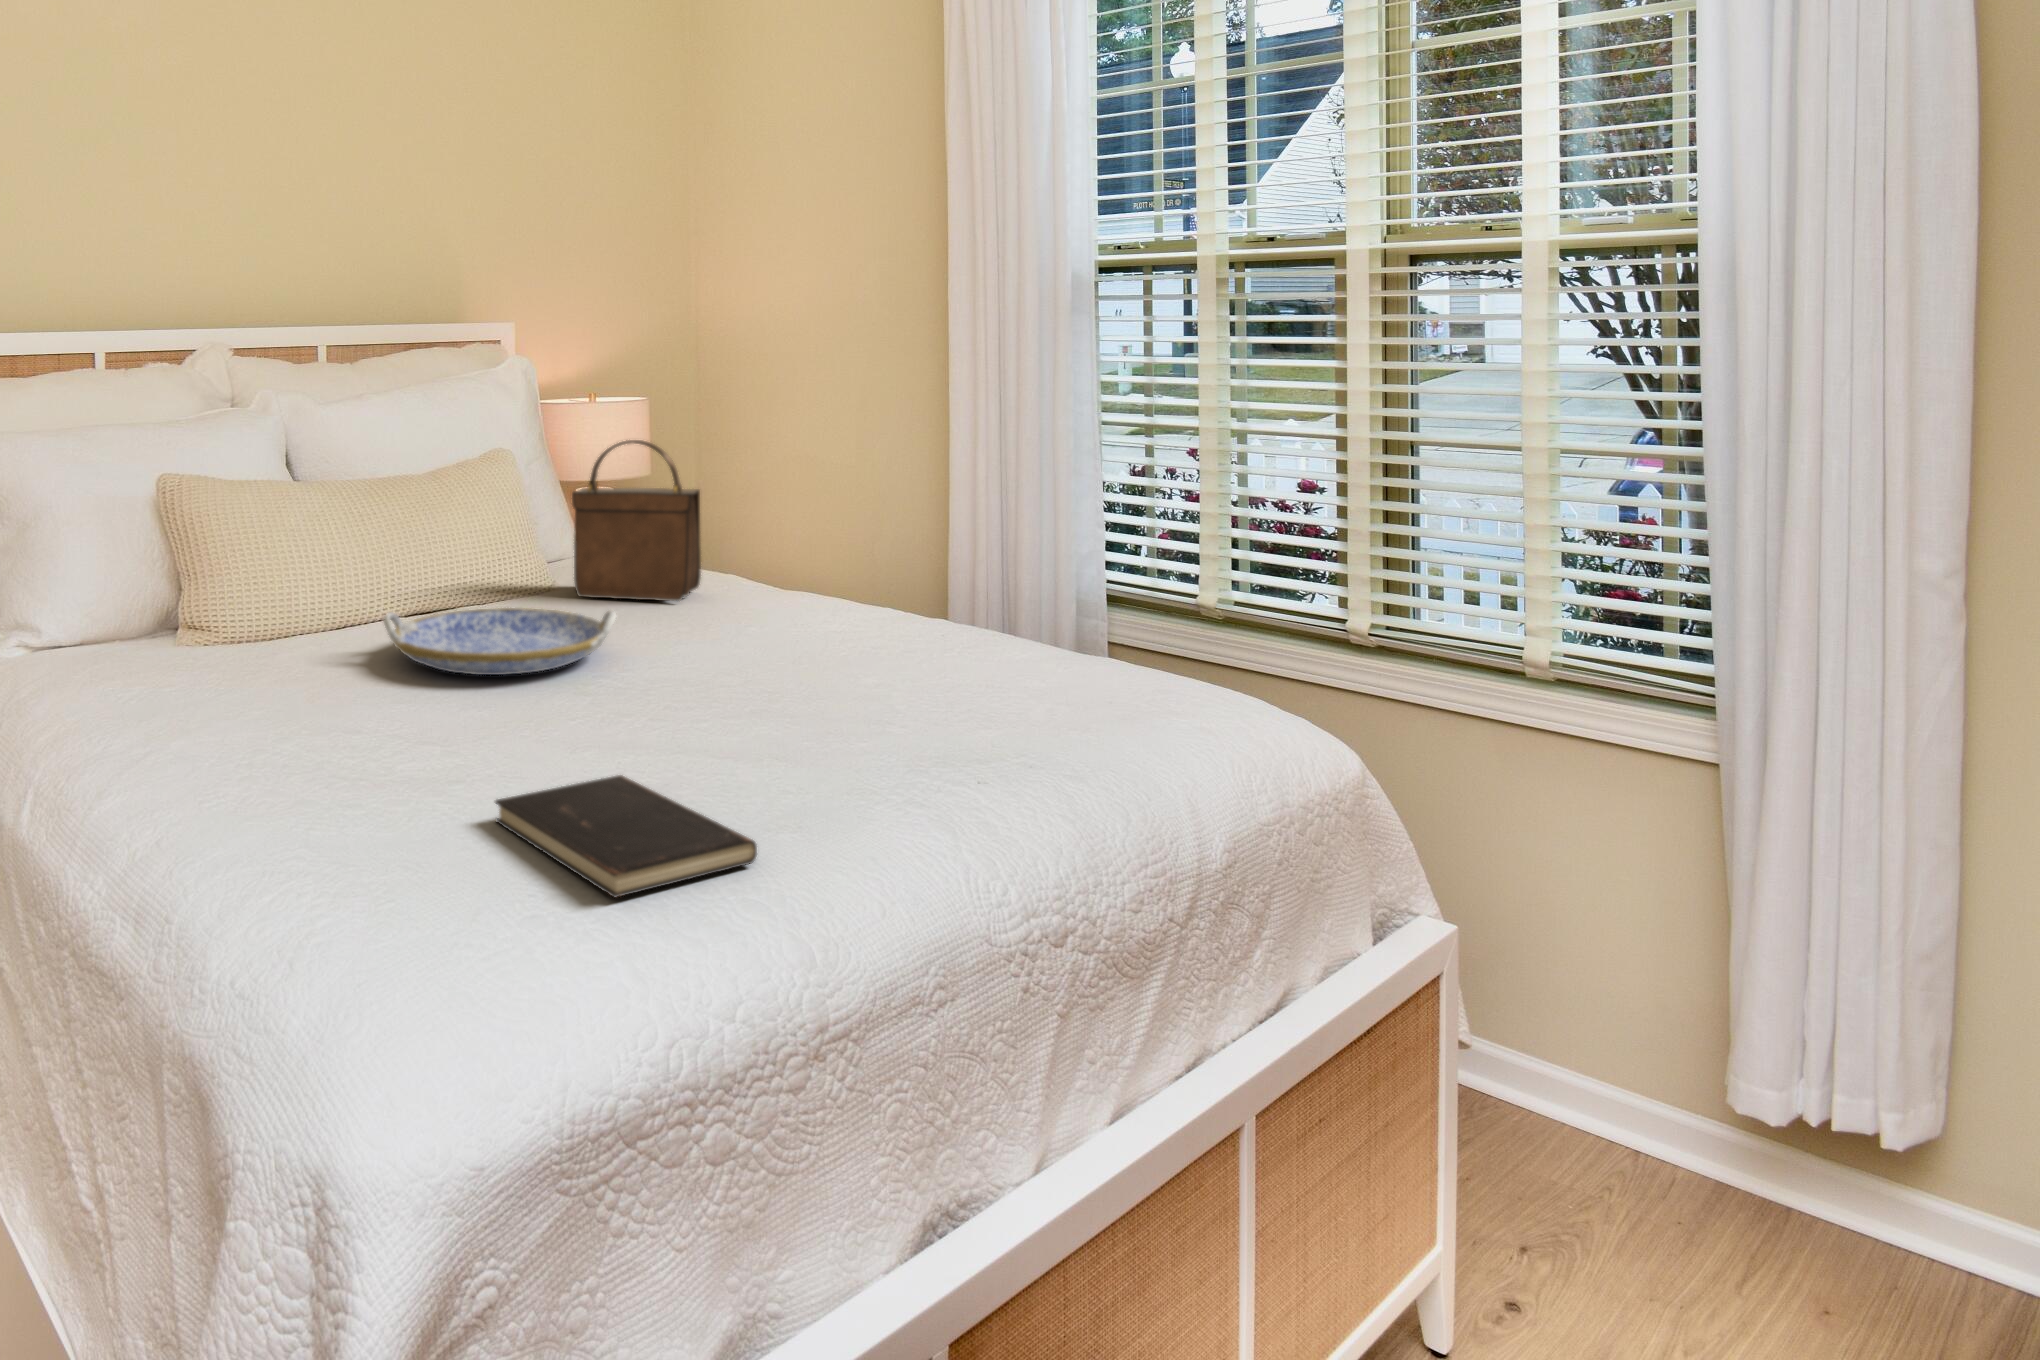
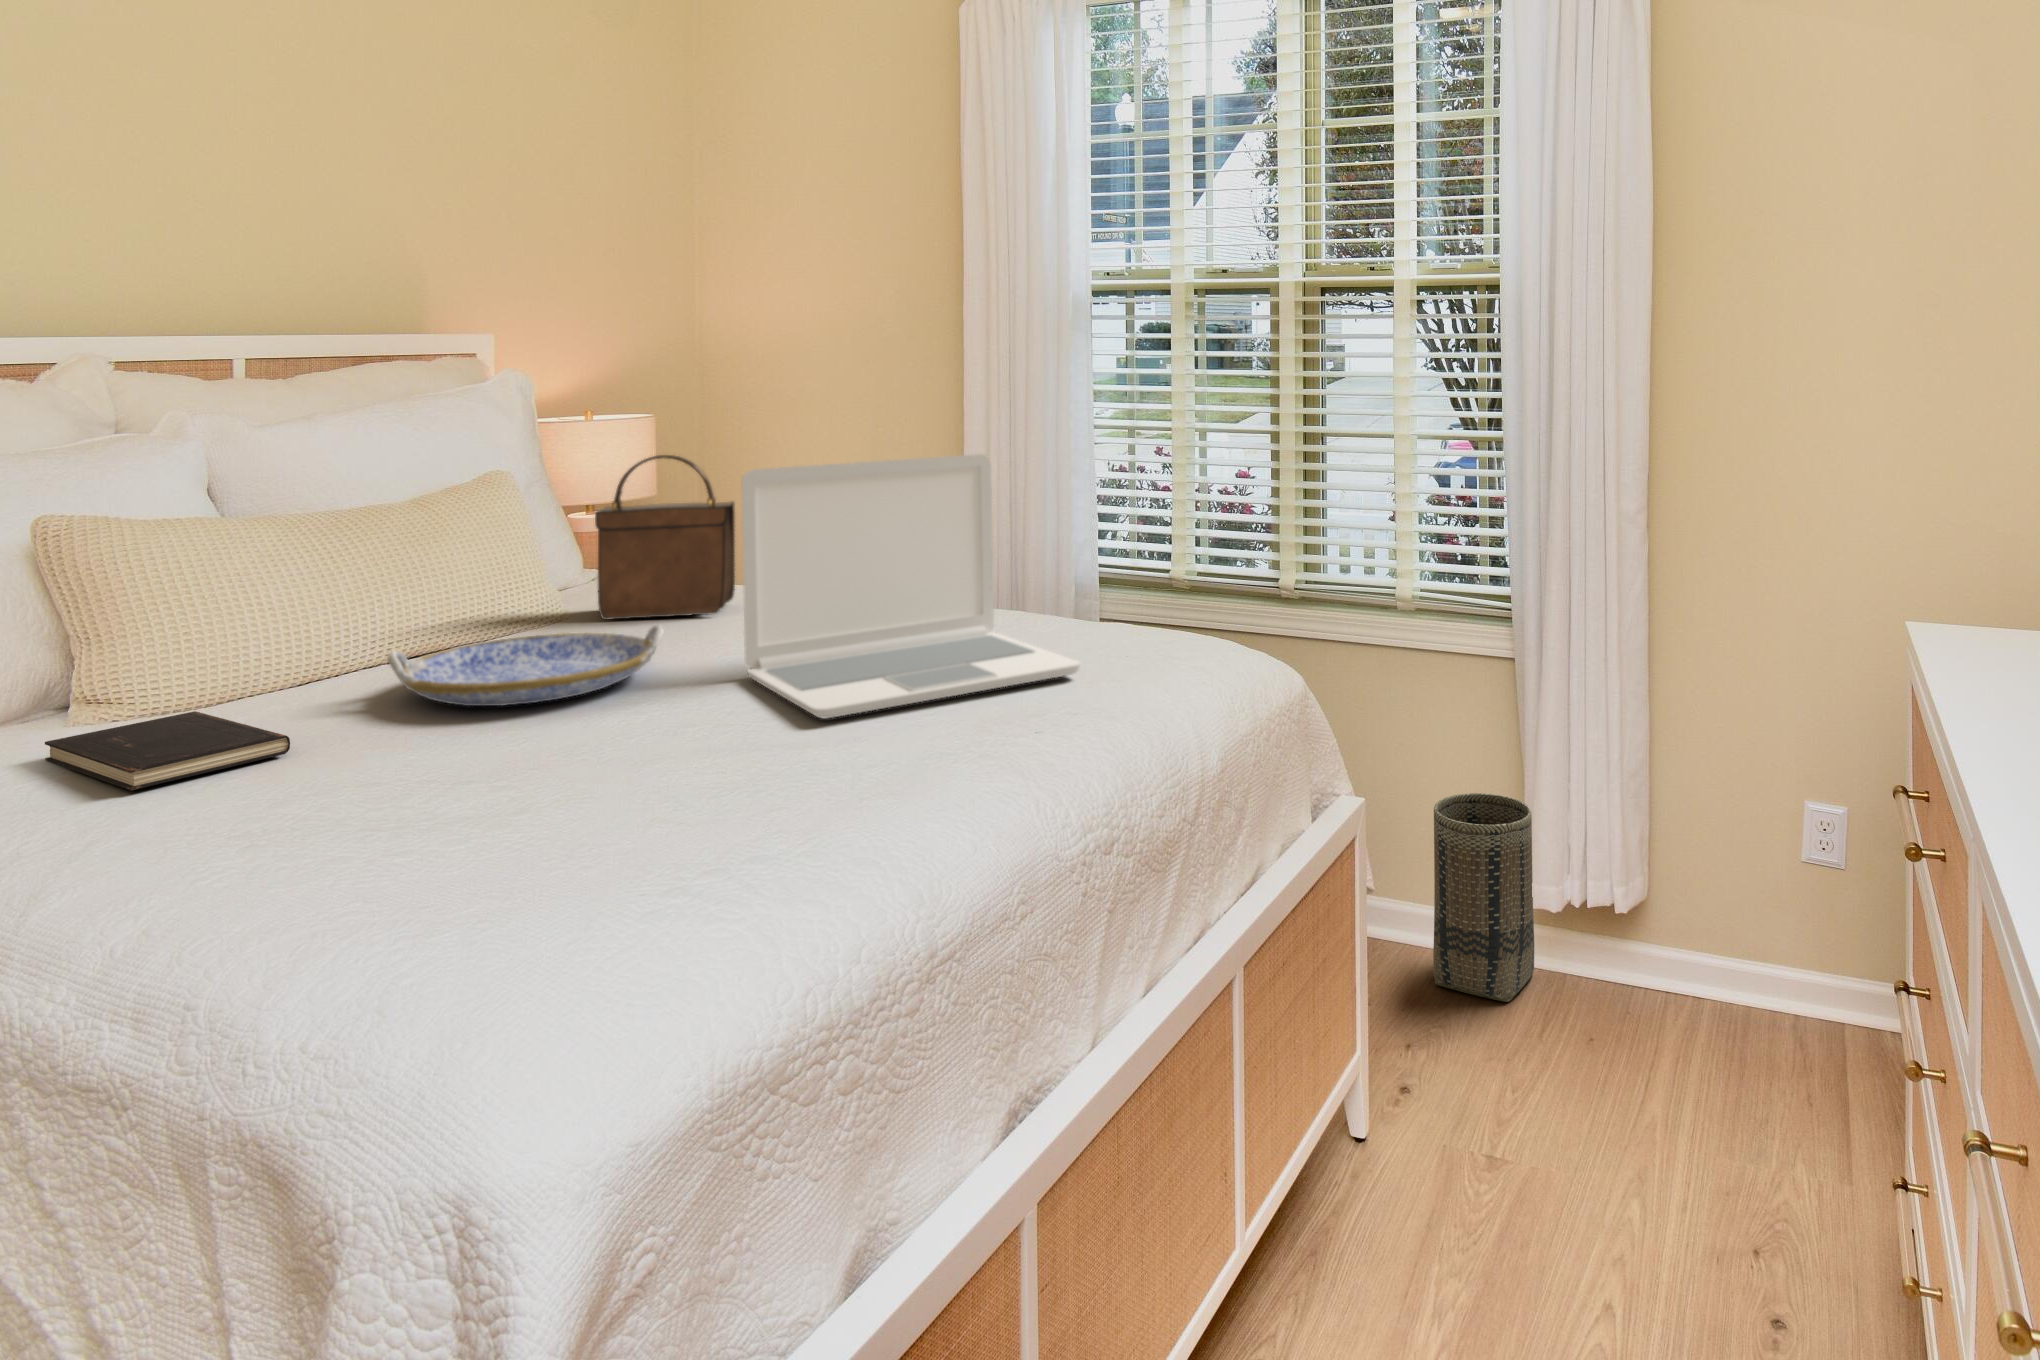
laptop: none [686,453,1049,730] -> present [742,454,1080,718]
hardcover book: present [495,775,757,897] -> present [45,711,290,790]
basket: none [1569,932,1743,1233] -> present [1433,793,1534,1002]

